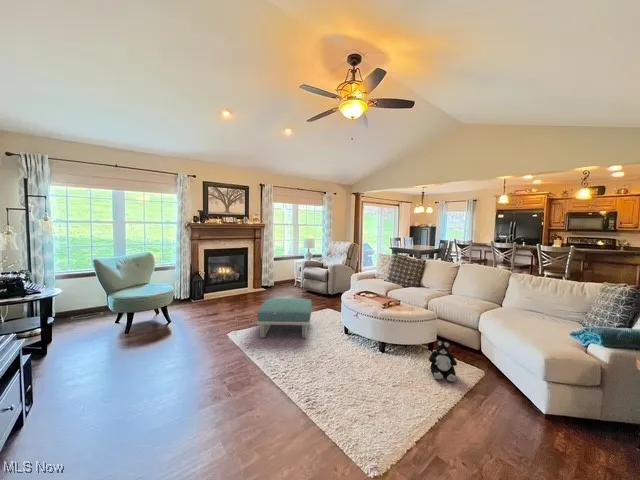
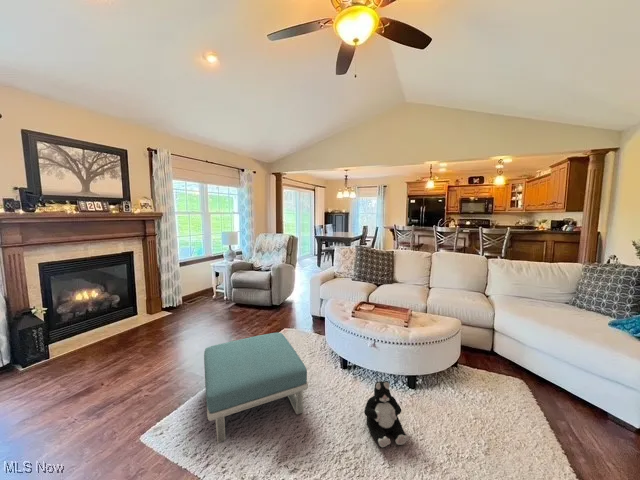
plush toy: present [429,341,457,381] -> present [364,381,409,447]

